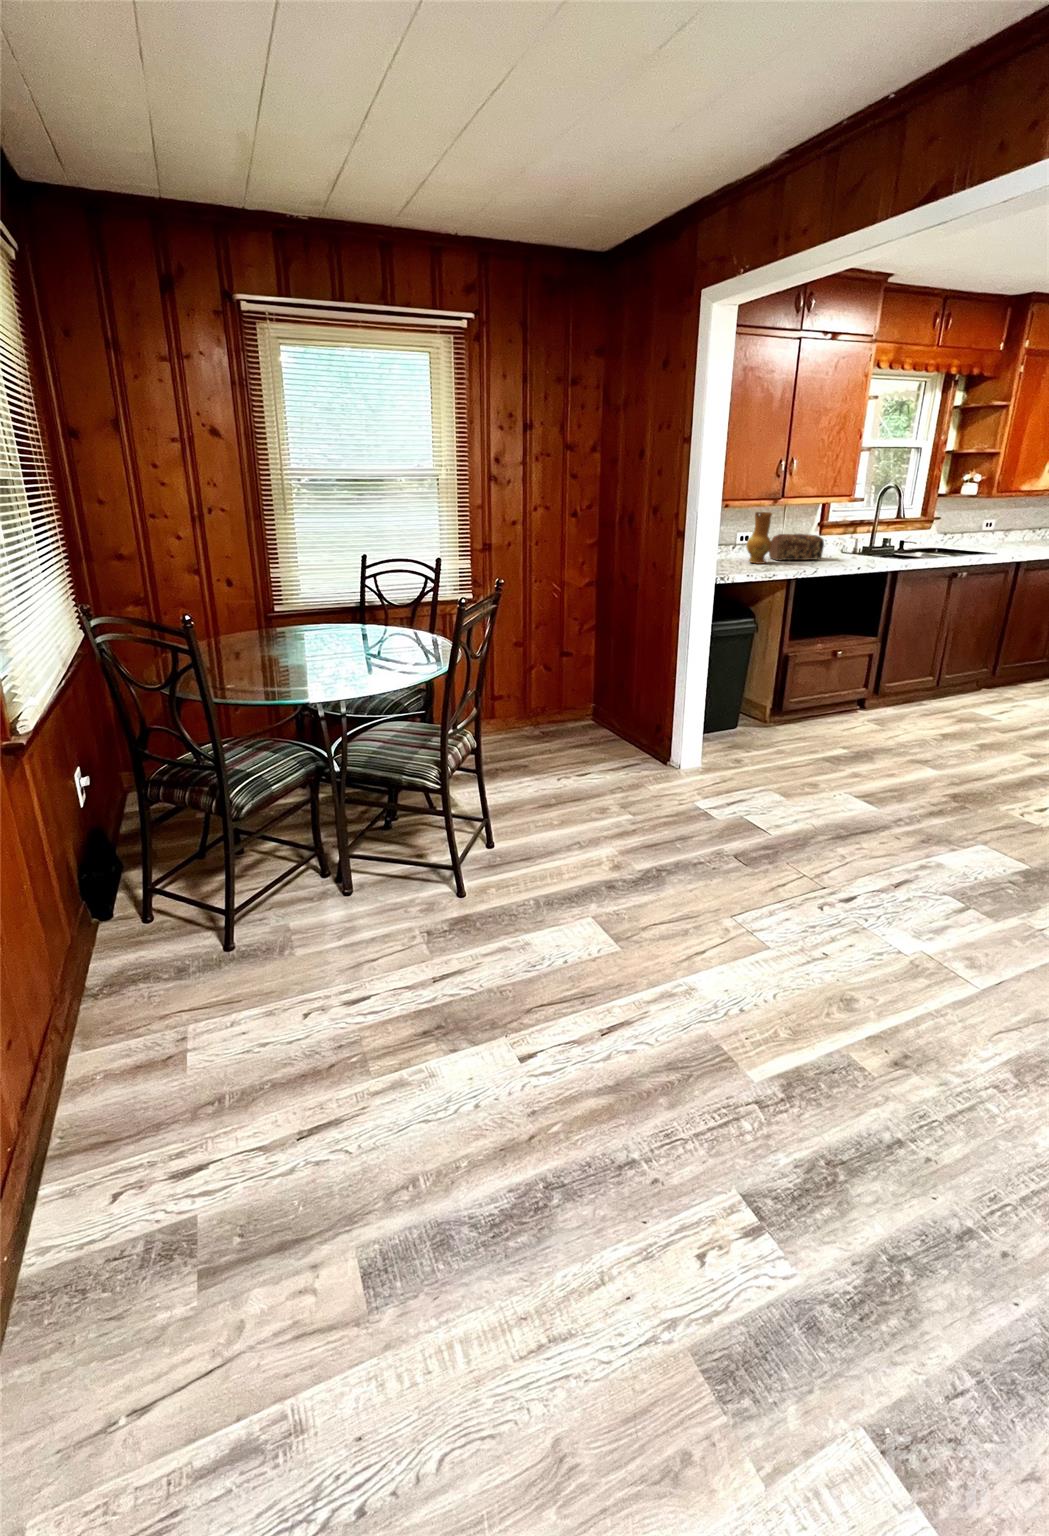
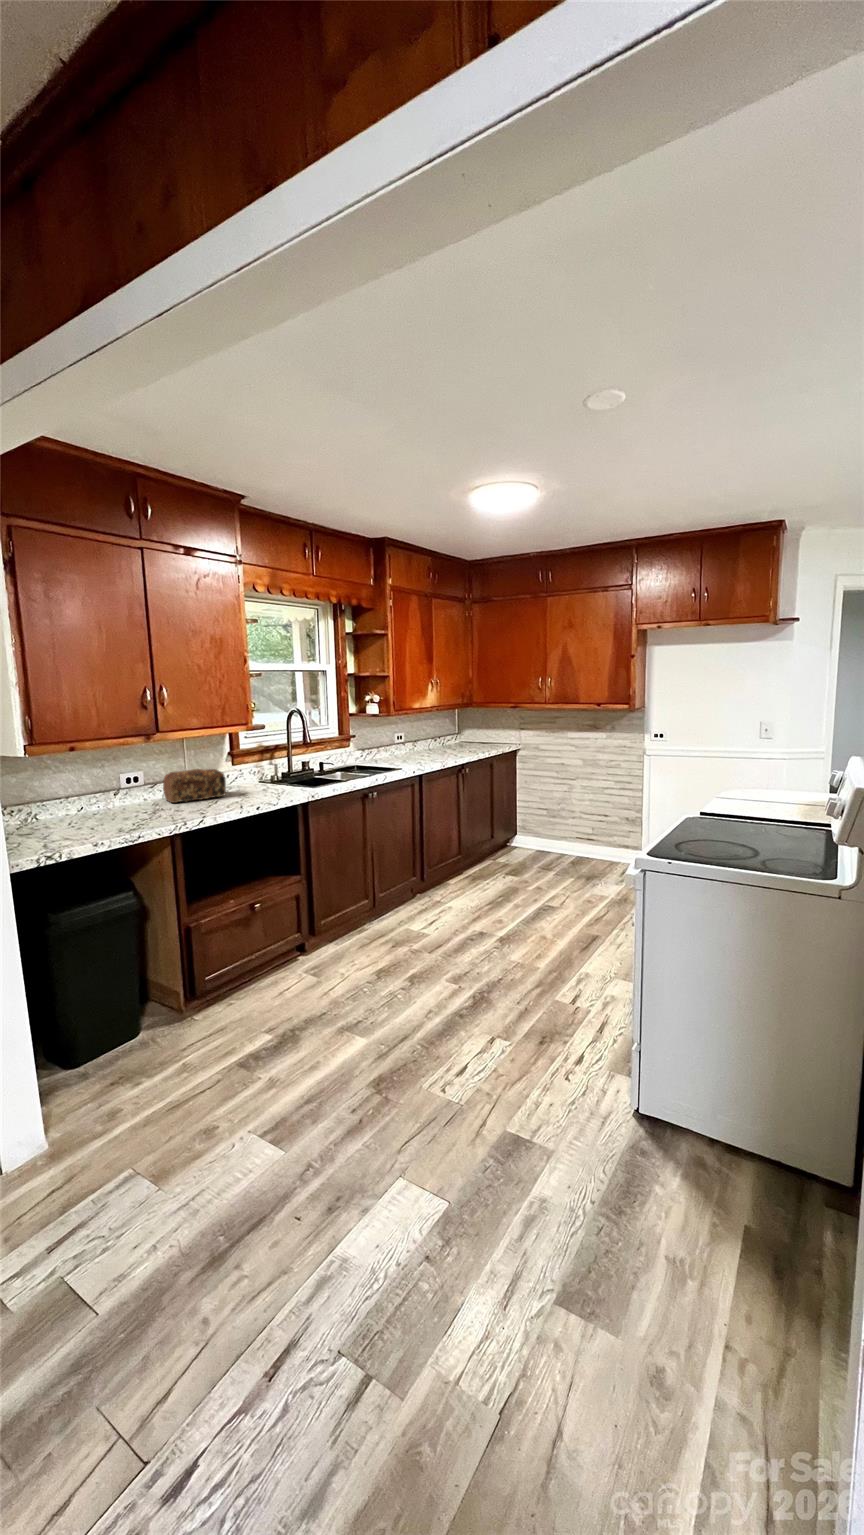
ceramic jug: present [746,512,772,564] -> none [125,751,157,812]

